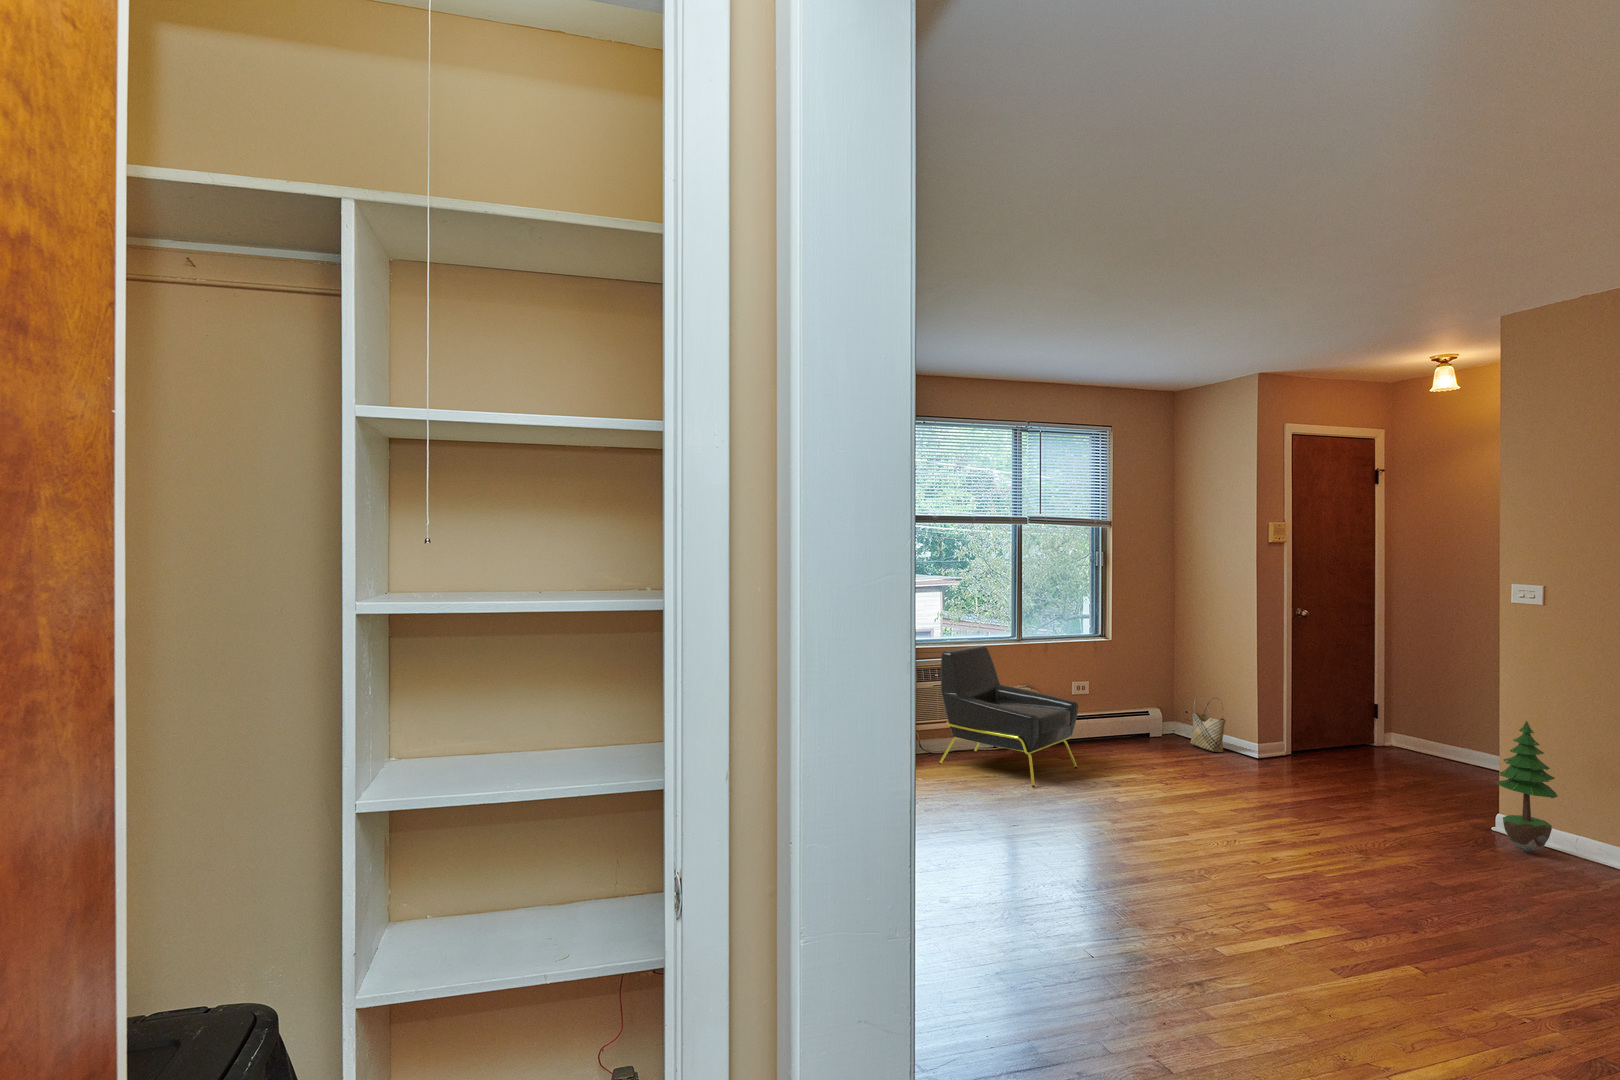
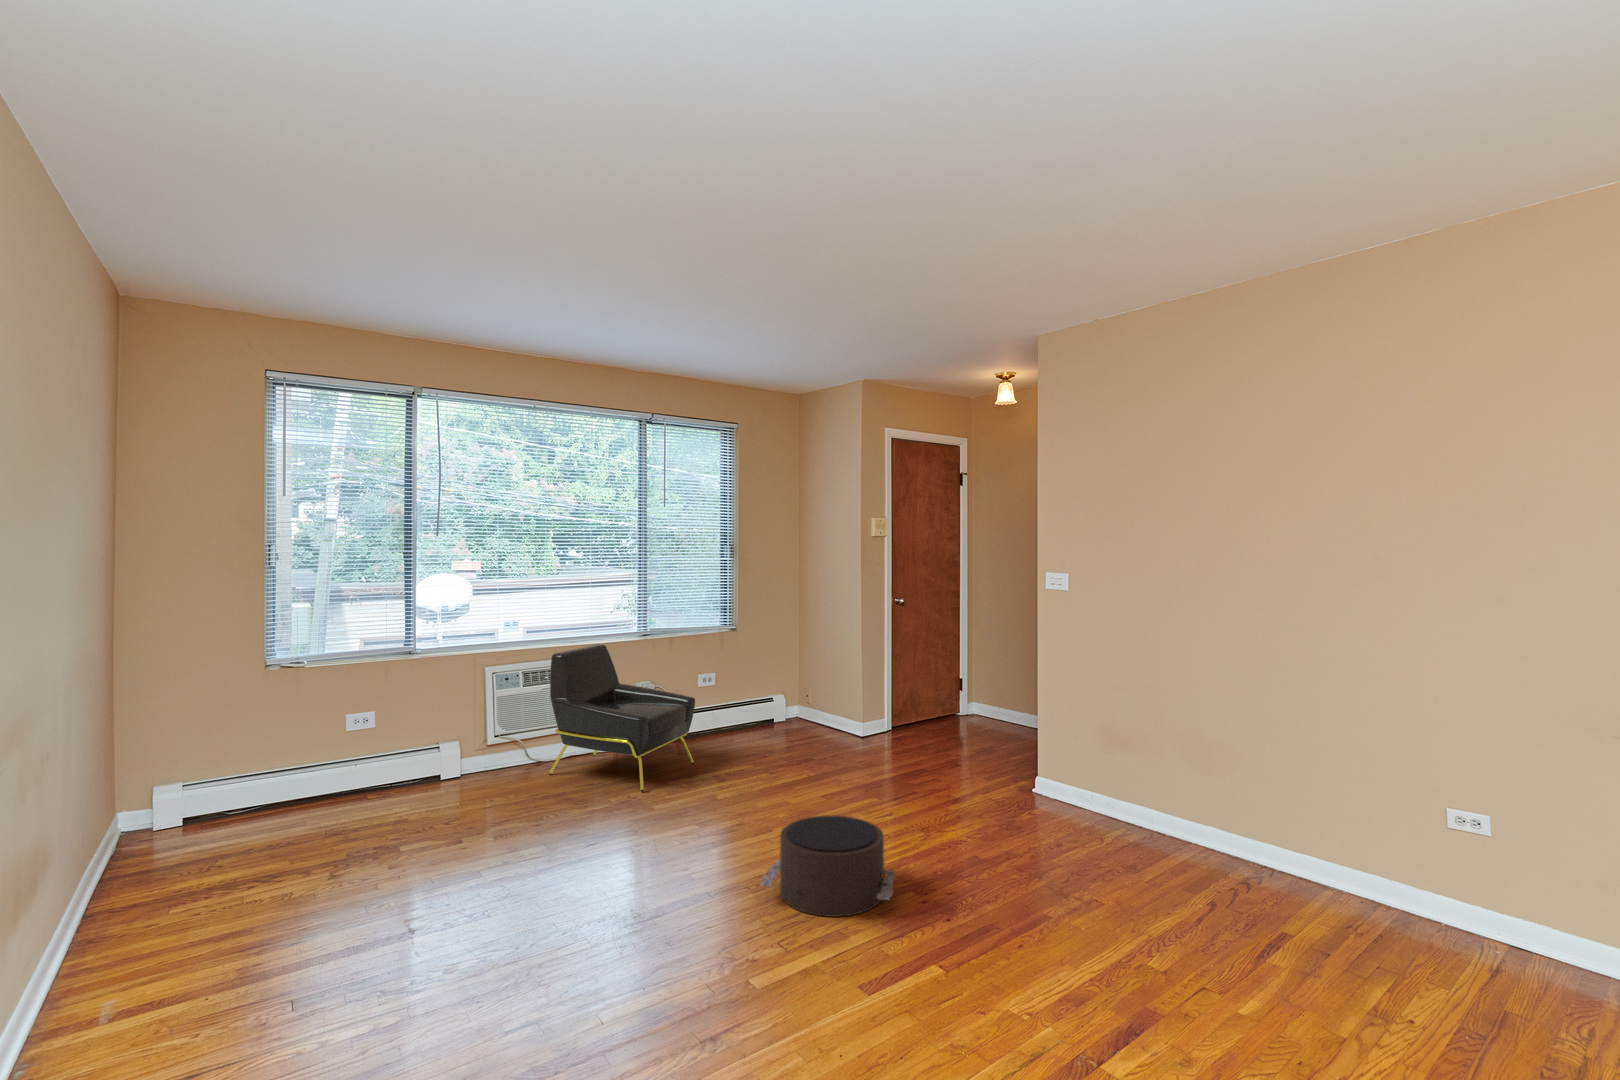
woven basket: present [1190,698,1226,752] -> none [806,681,836,733]
potted tree: present [1497,721,1558,853] -> none [1034,692,1077,807]
pouf: none [1184,821,1335,919] -> present [761,815,896,917]

